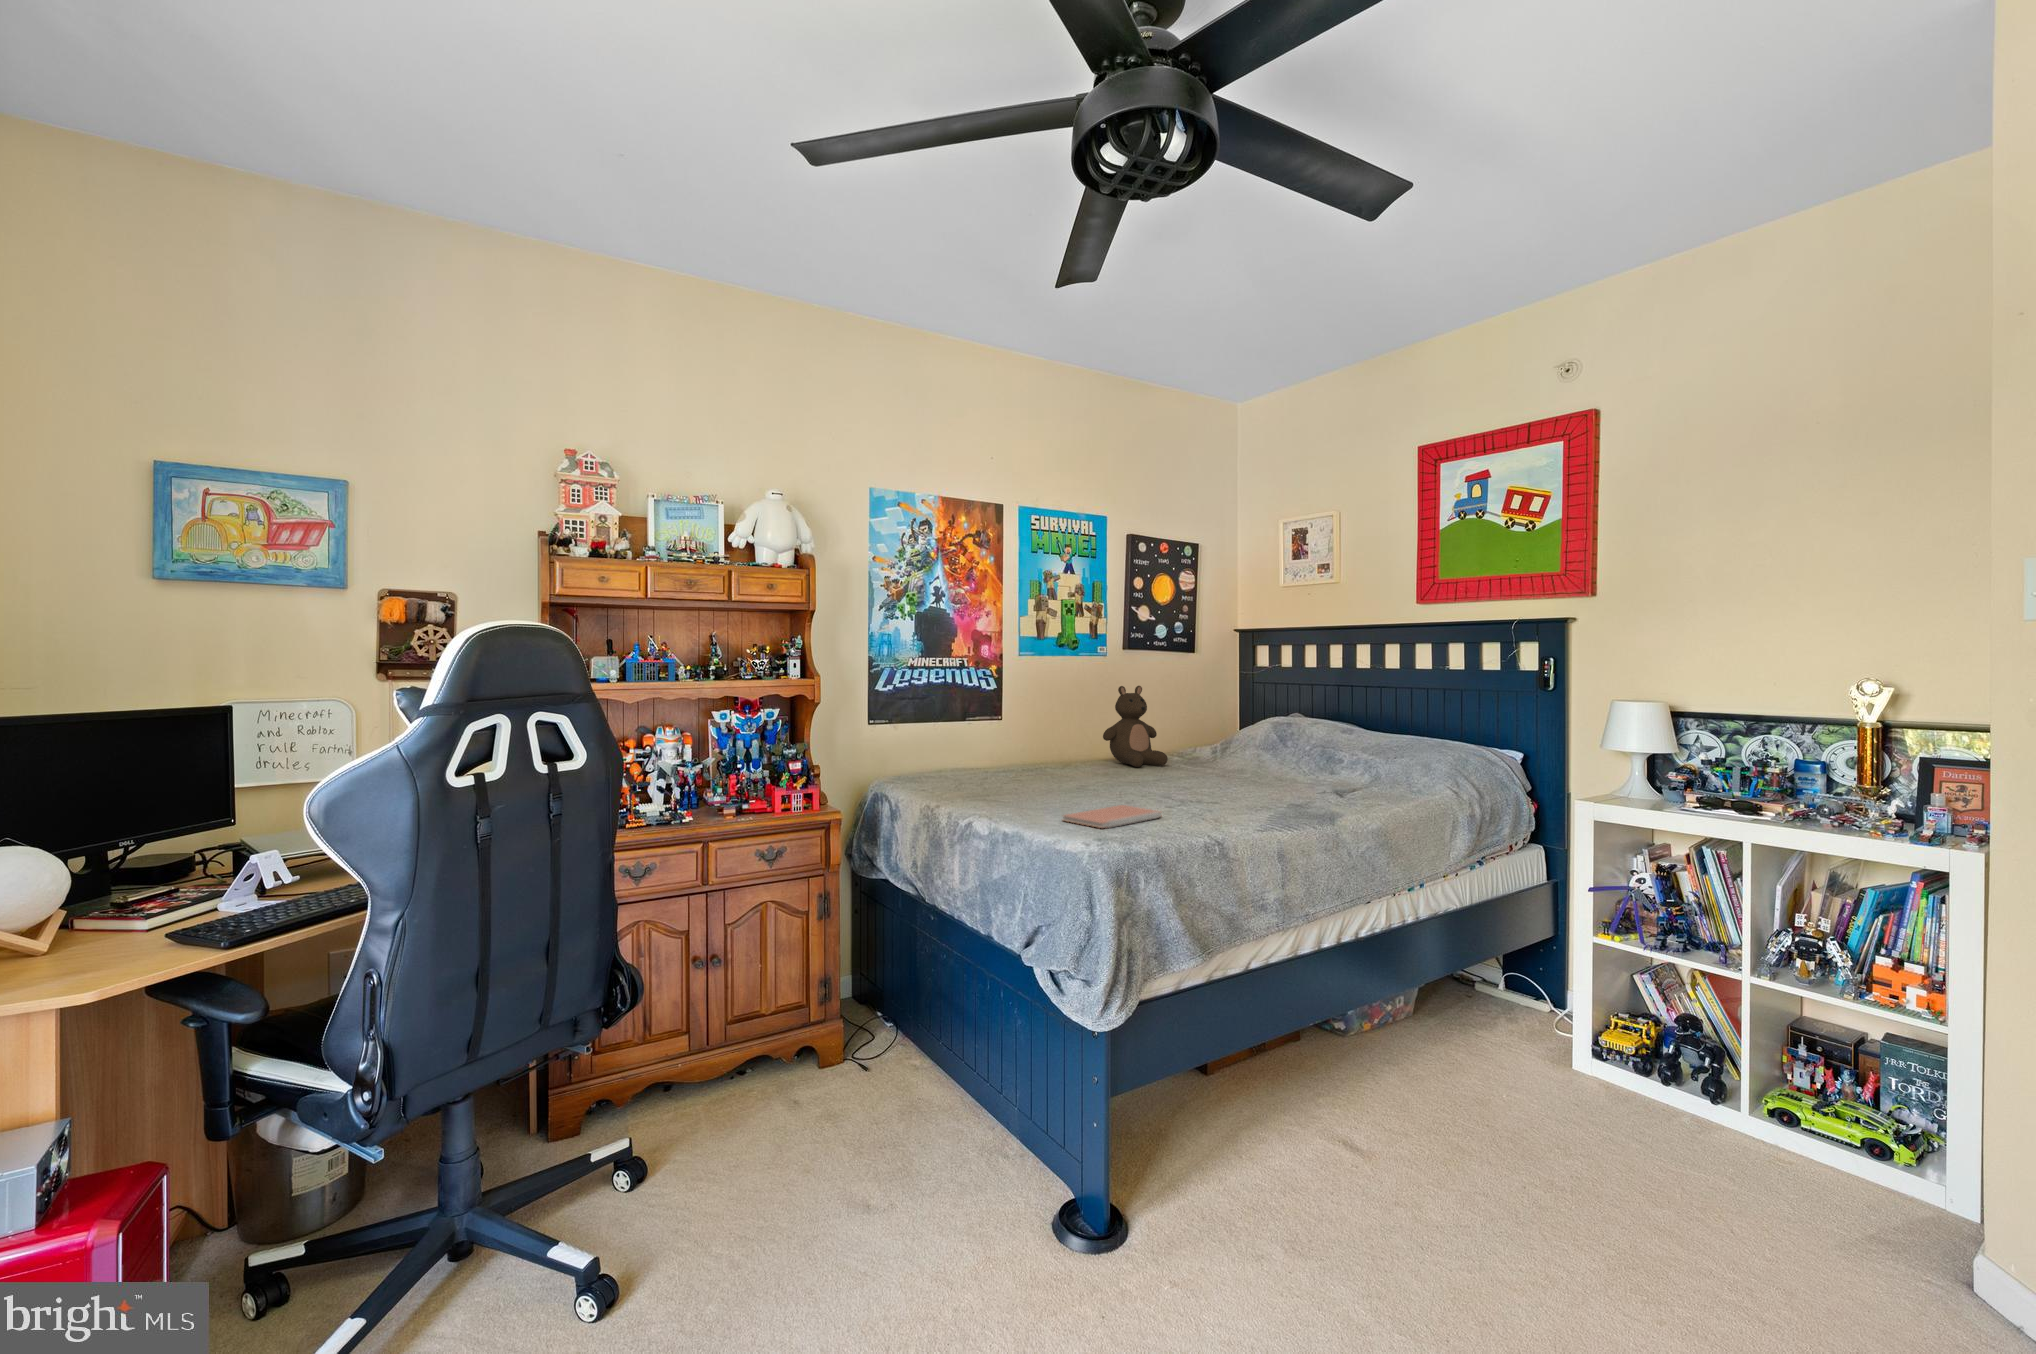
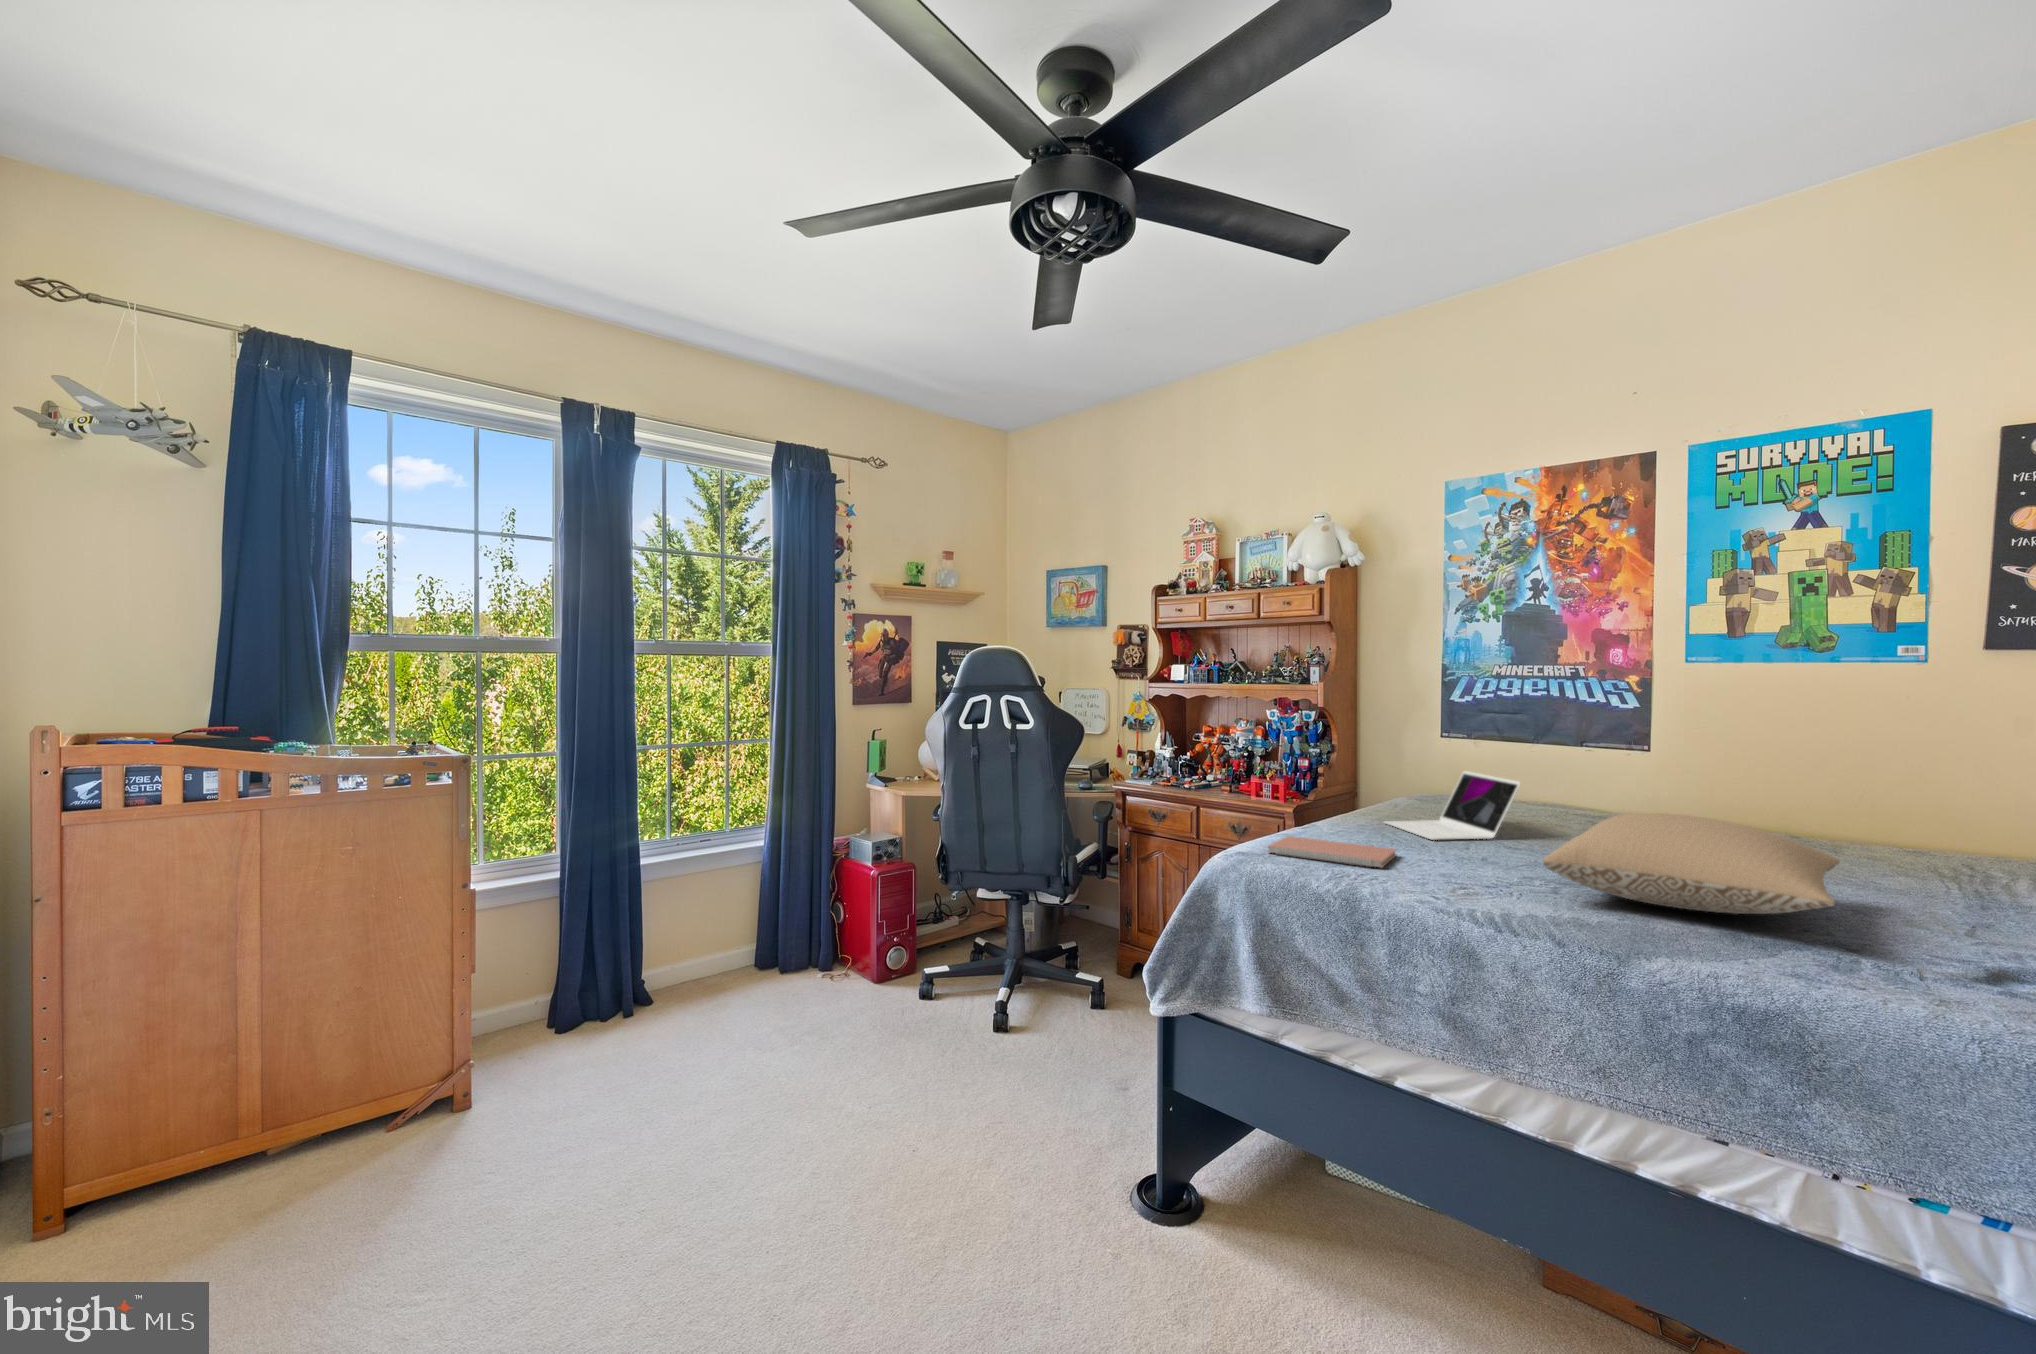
stuffed bear: present [1103,686,1168,767] -> none [1795,713,1964,864]
laptop: none [1001,743,1076,799] -> present [1385,771,1520,840]
pillow: none [1166,746,1336,798] -> present [1543,813,1840,914]

